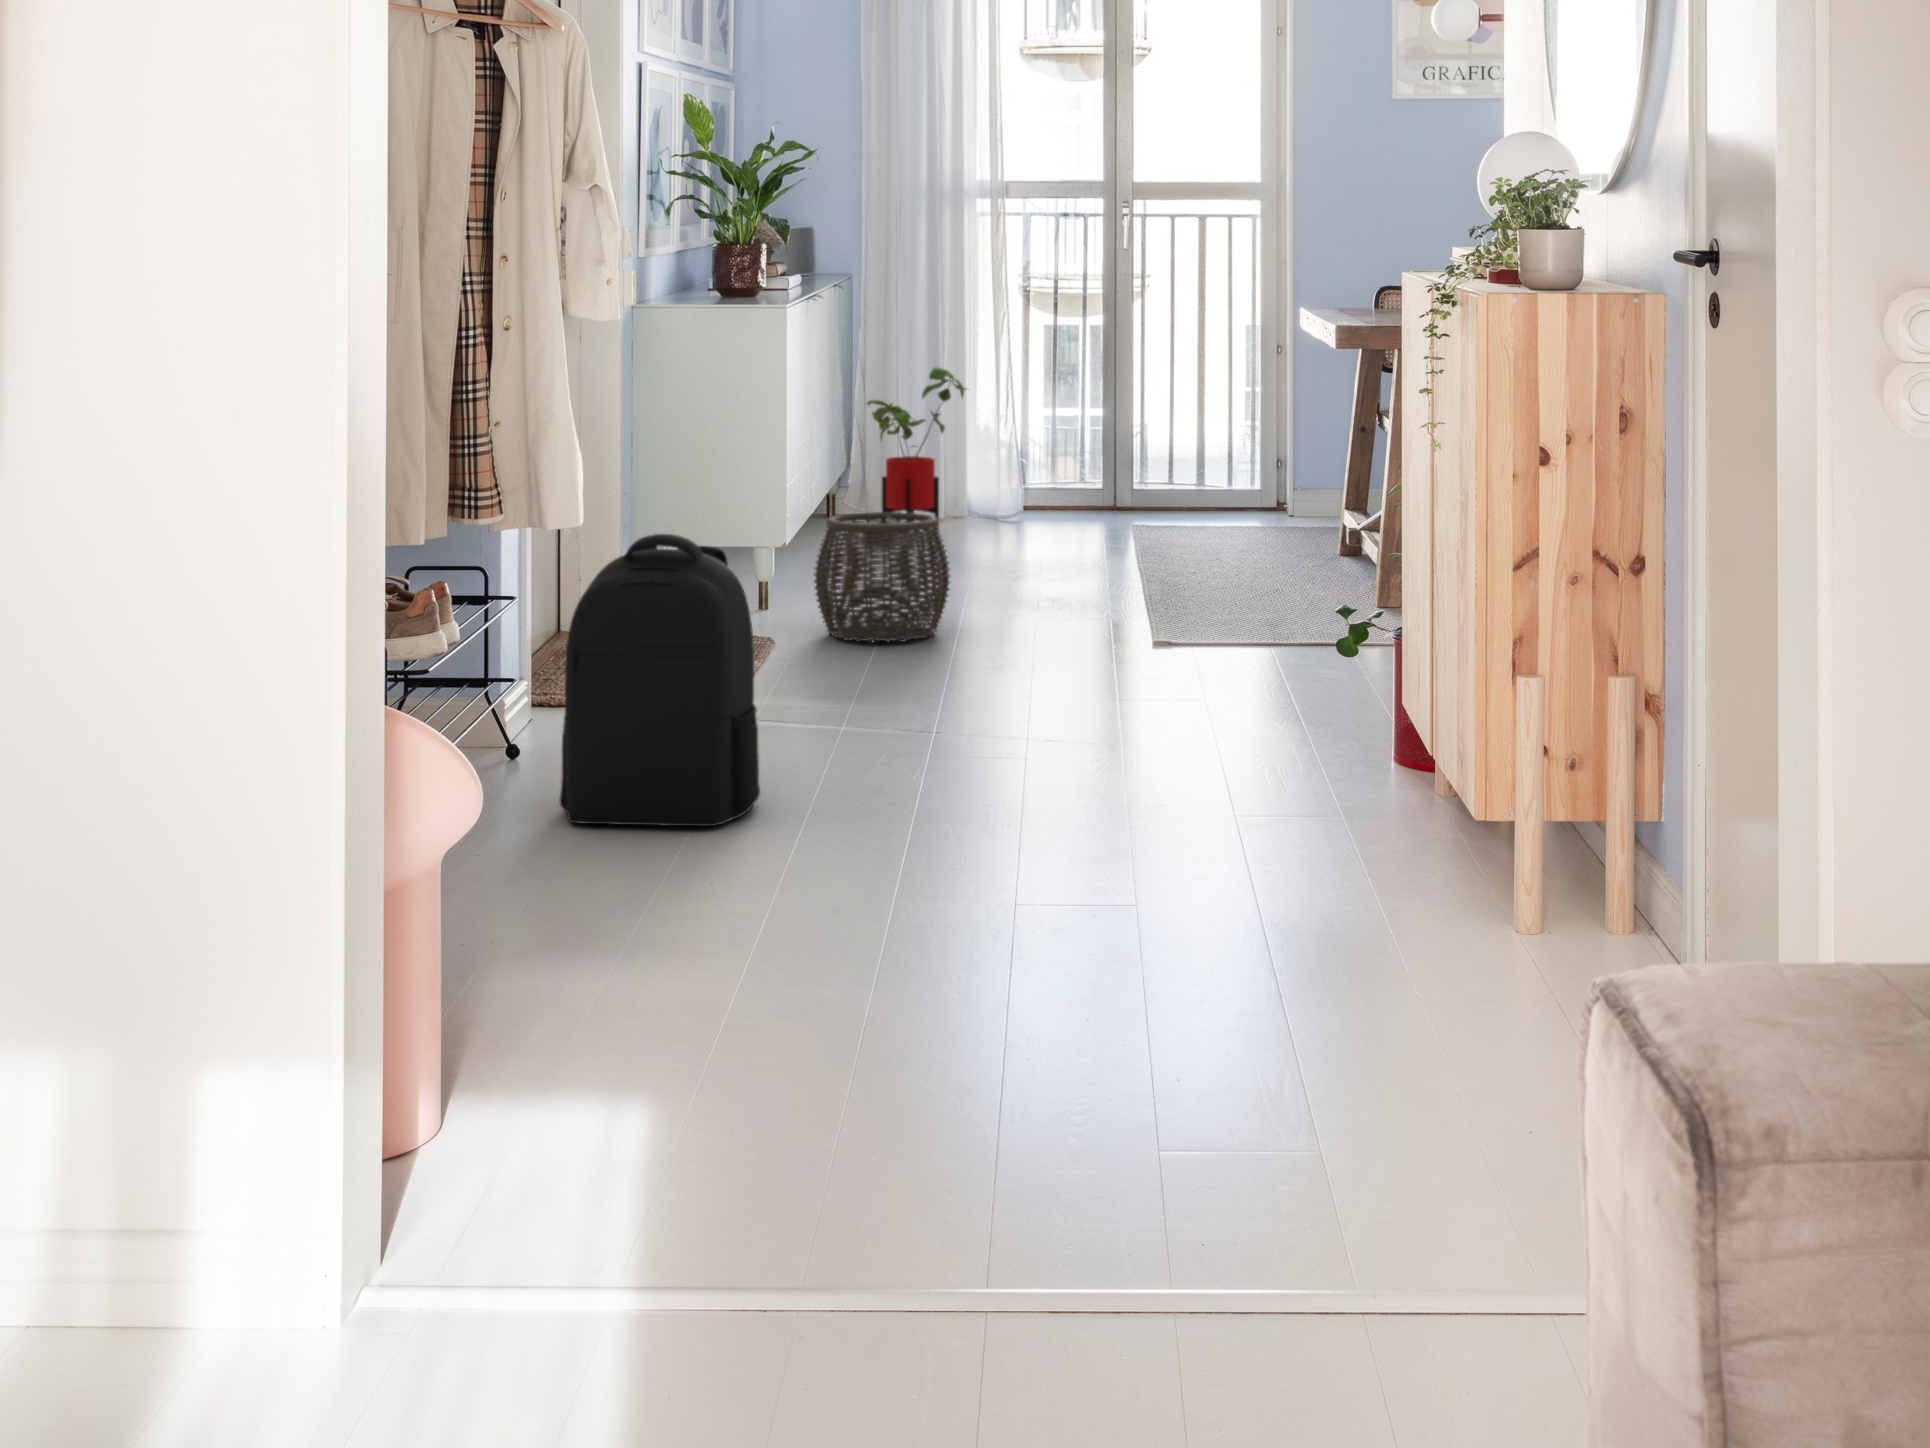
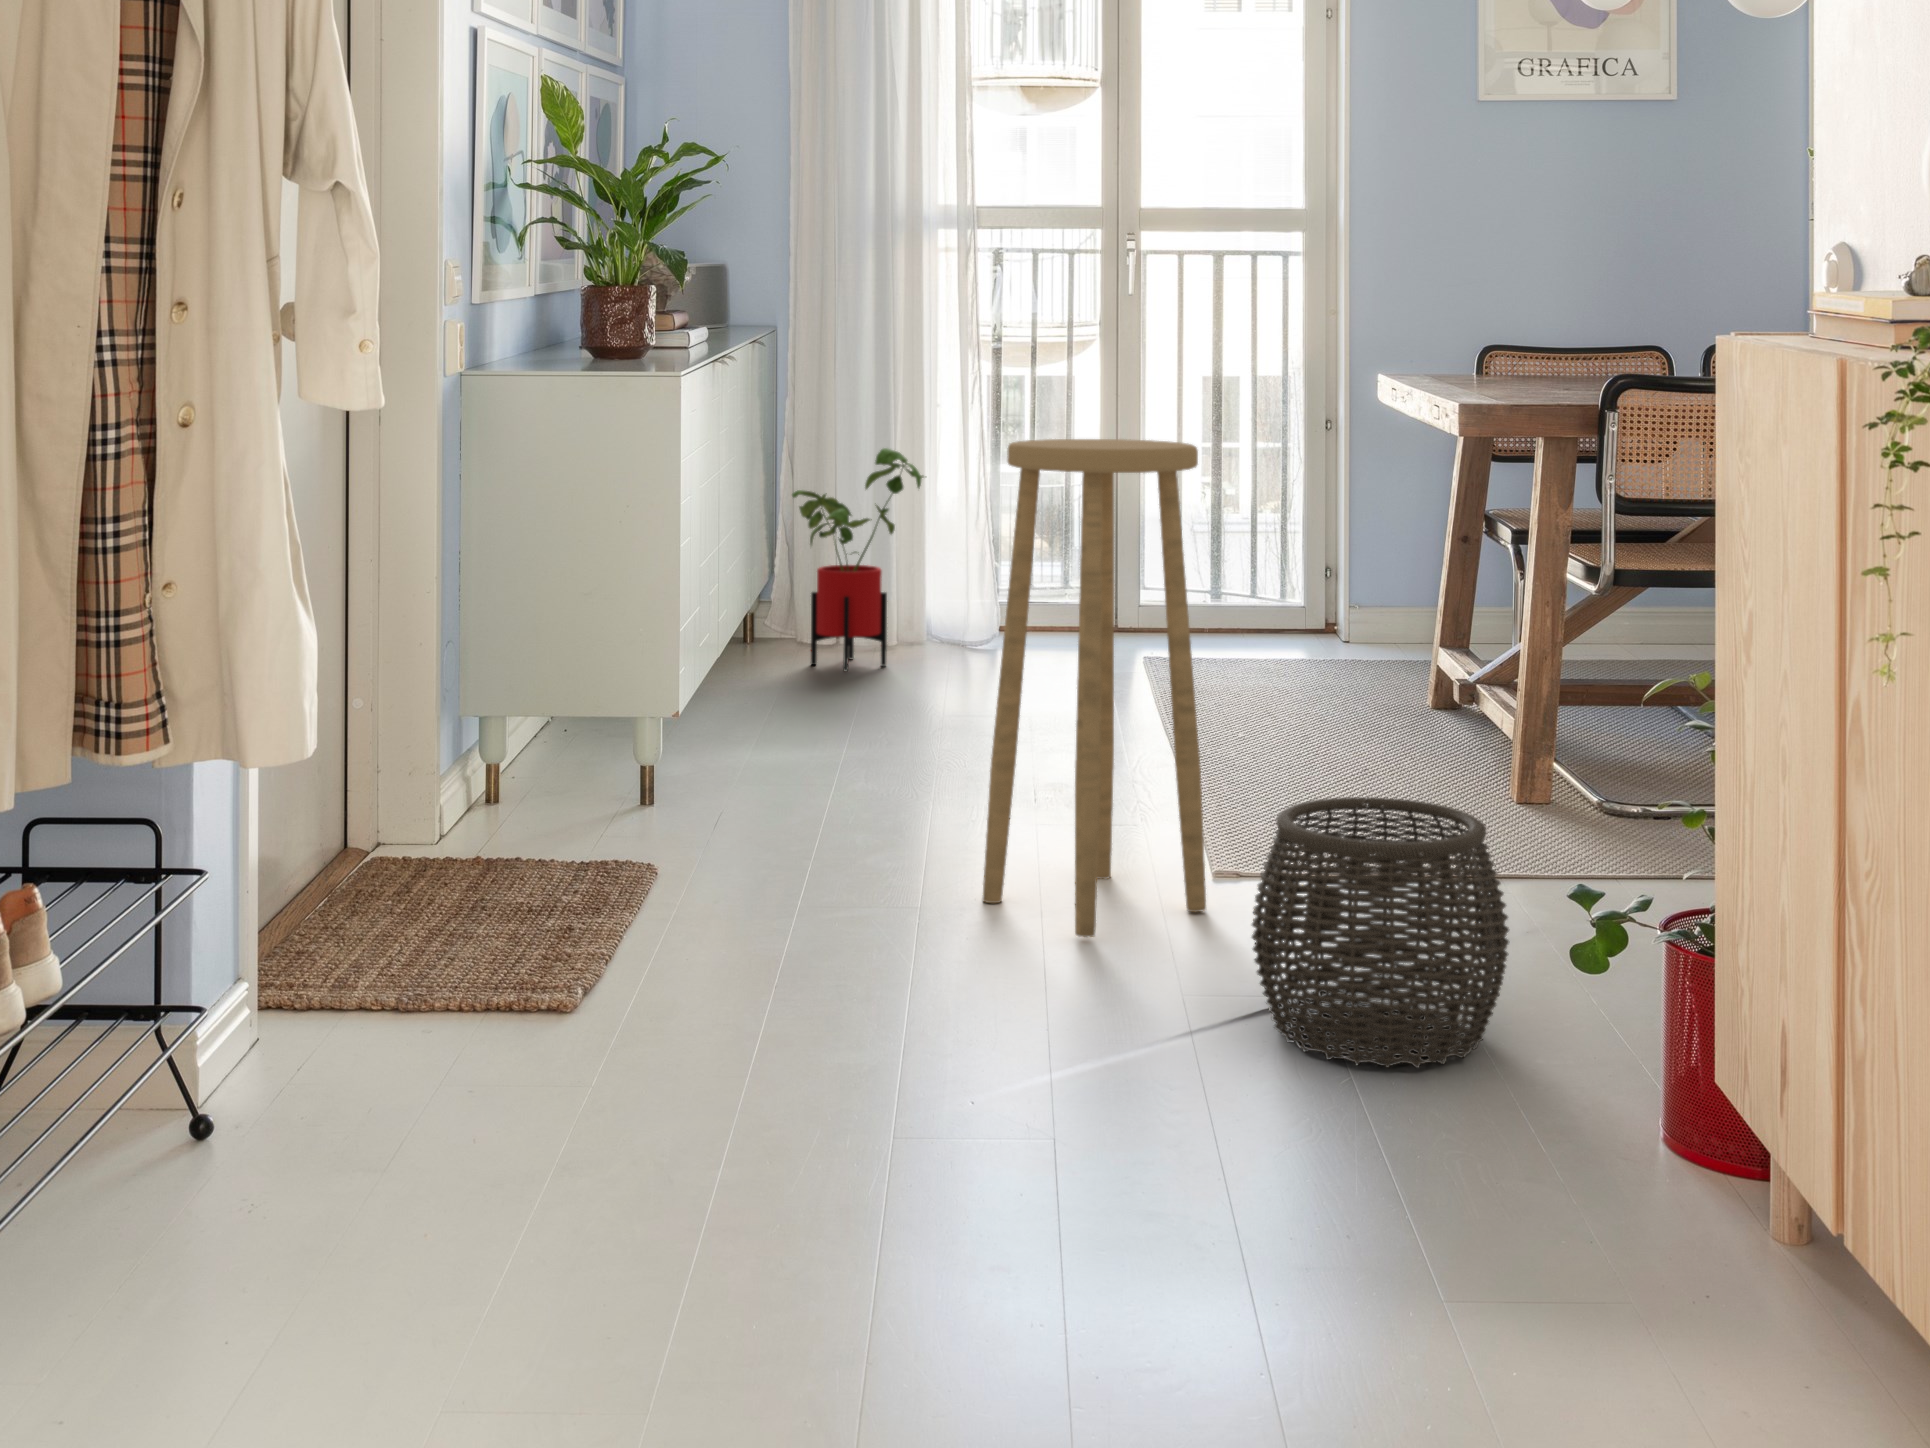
stool: none [994,348,1144,673] -> present [983,439,1206,937]
woven basket: present [814,512,950,642] -> present [1252,797,1509,1068]
backpack: present [560,534,760,826] -> none [245,794,607,1343]

